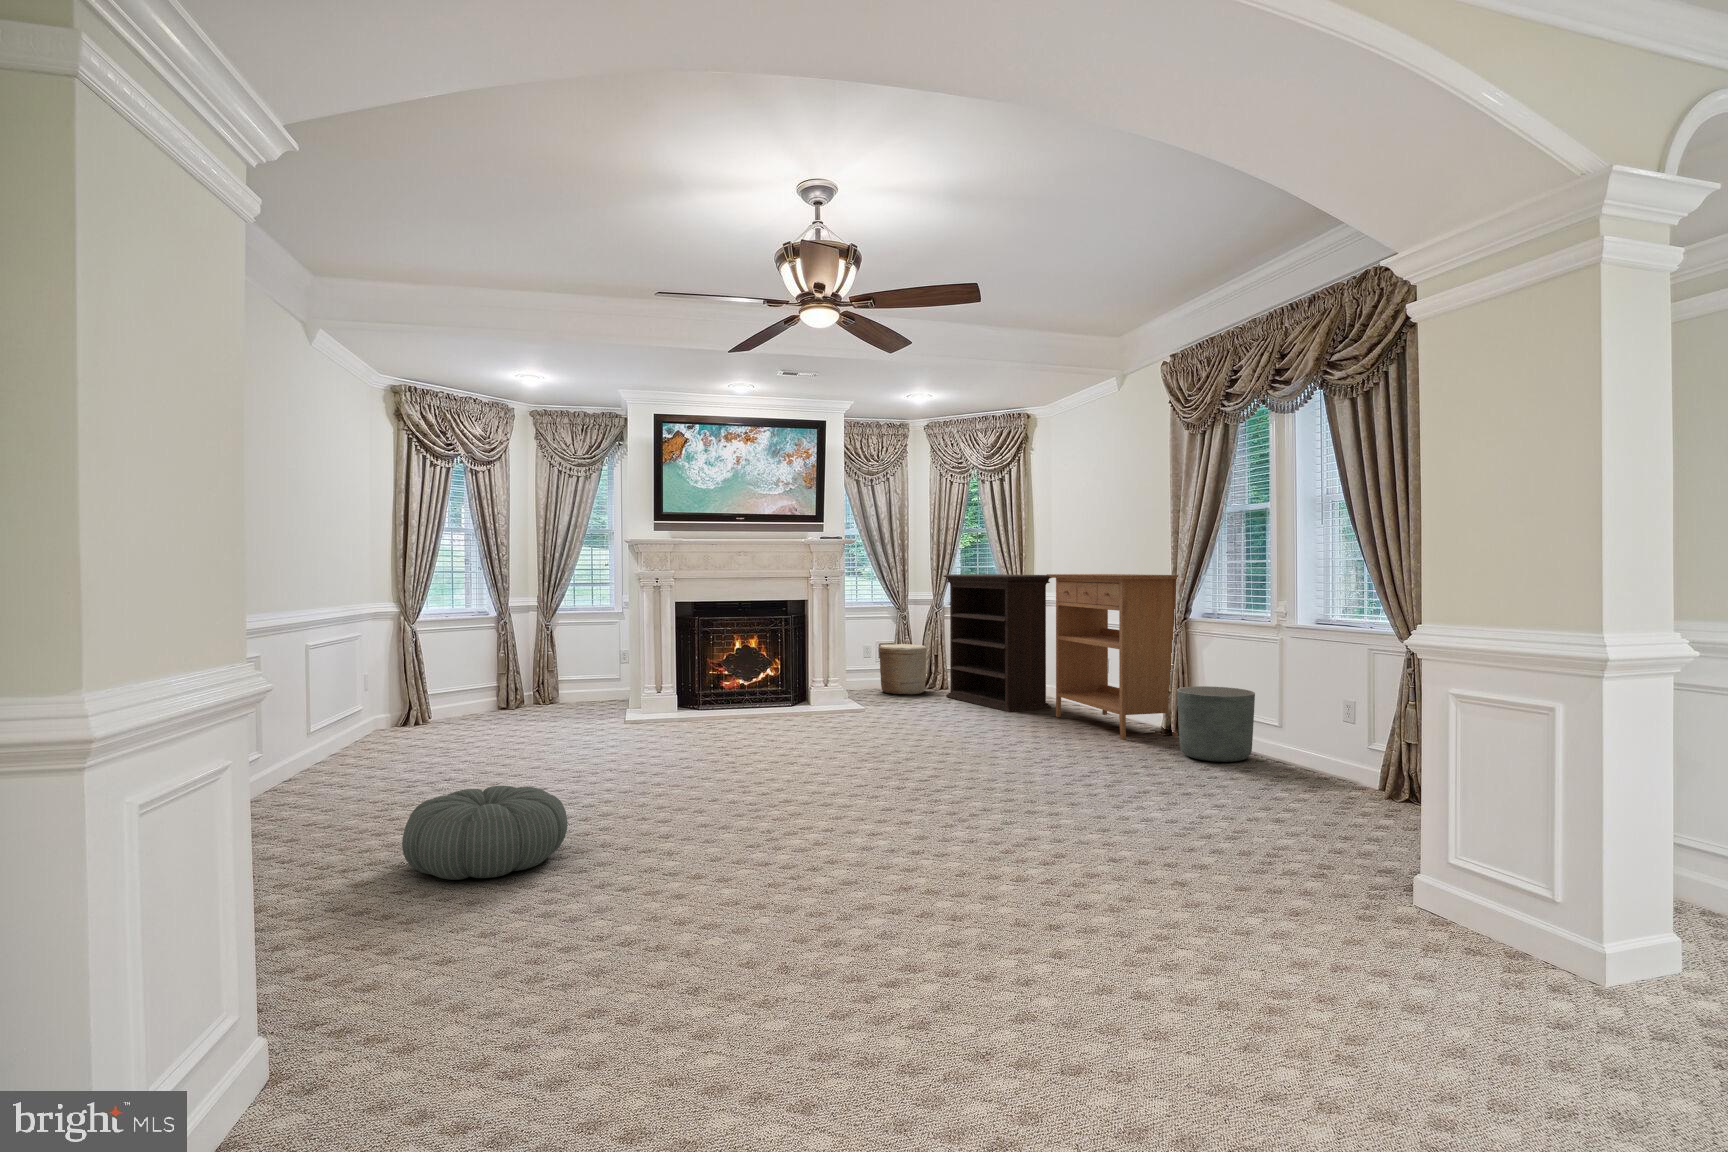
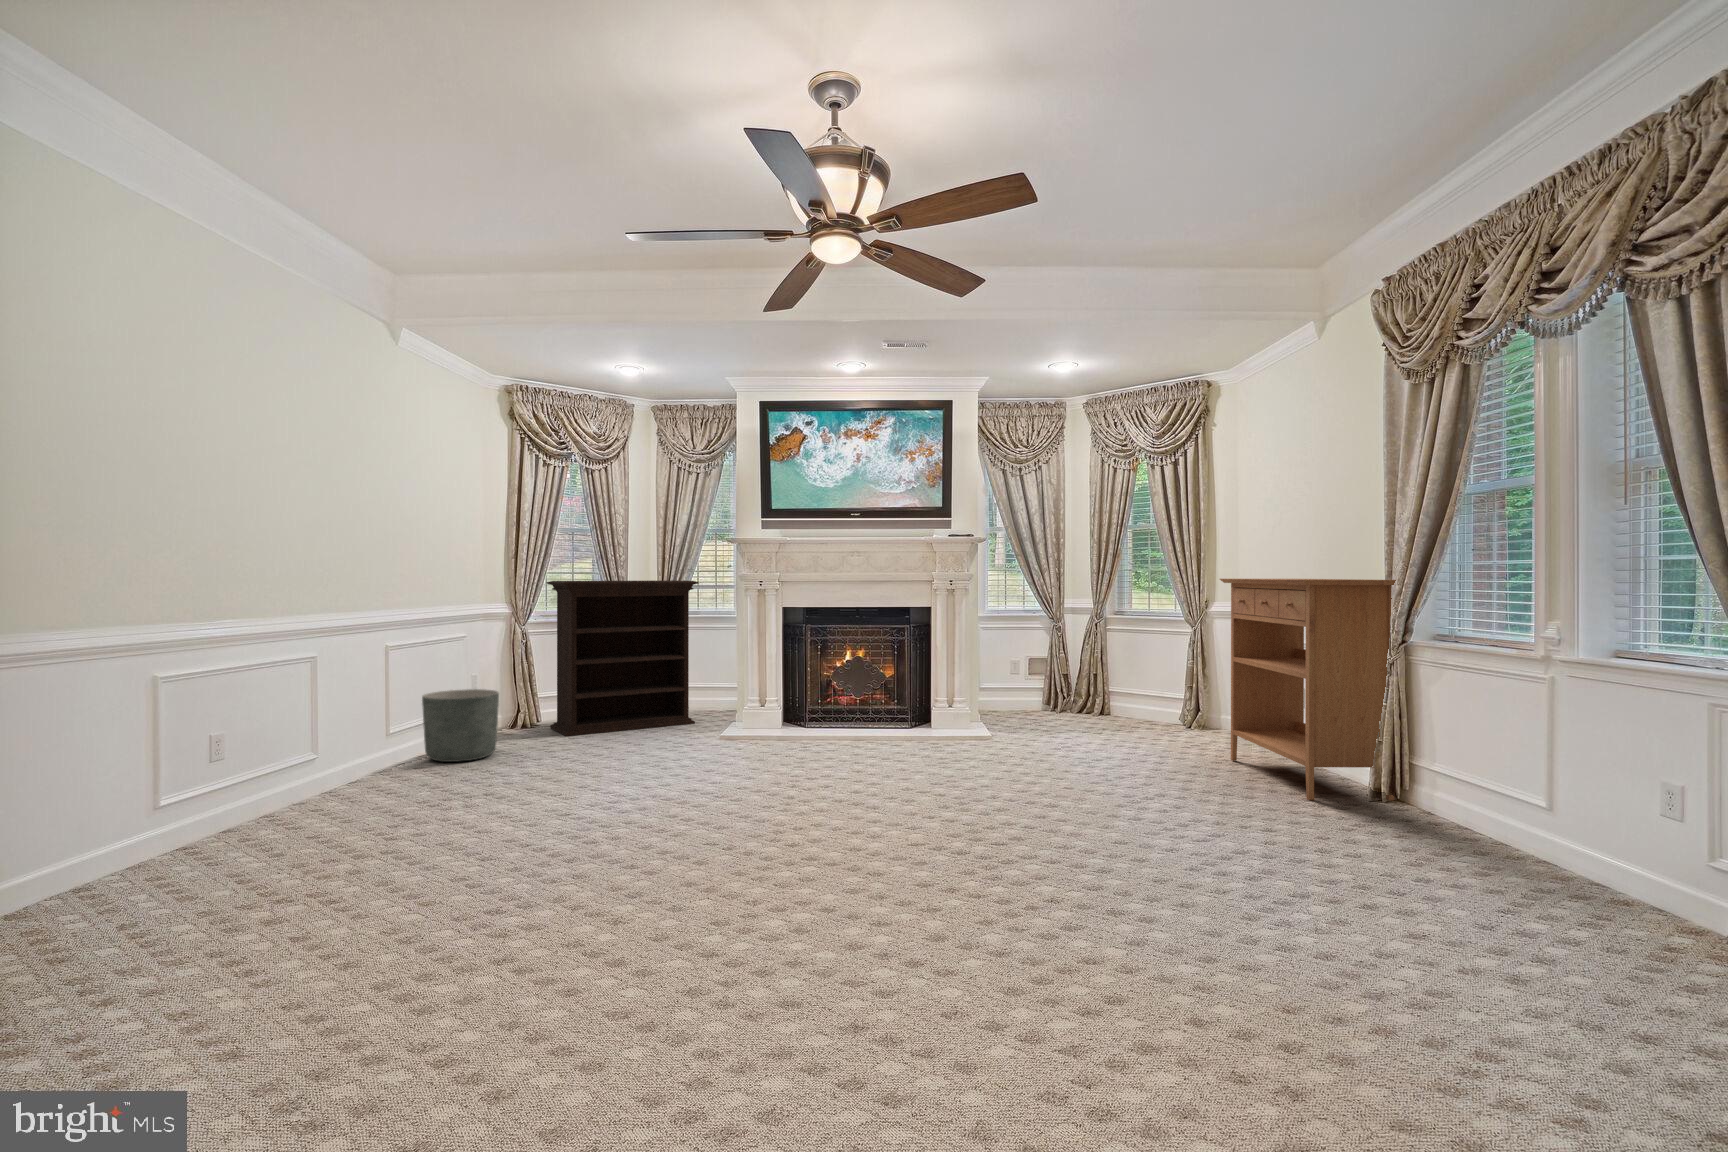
bookshelf: present [943,574,1051,712] -> present [546,580,699,736]
woven basket: present [879,644,927,694] -> none [1027,660,1085,720]
planter: present [1177,686,1255,762] -> present [422,689,499,762]
pouf: present [402,786,567,880] -> none [281,827,491,949]

